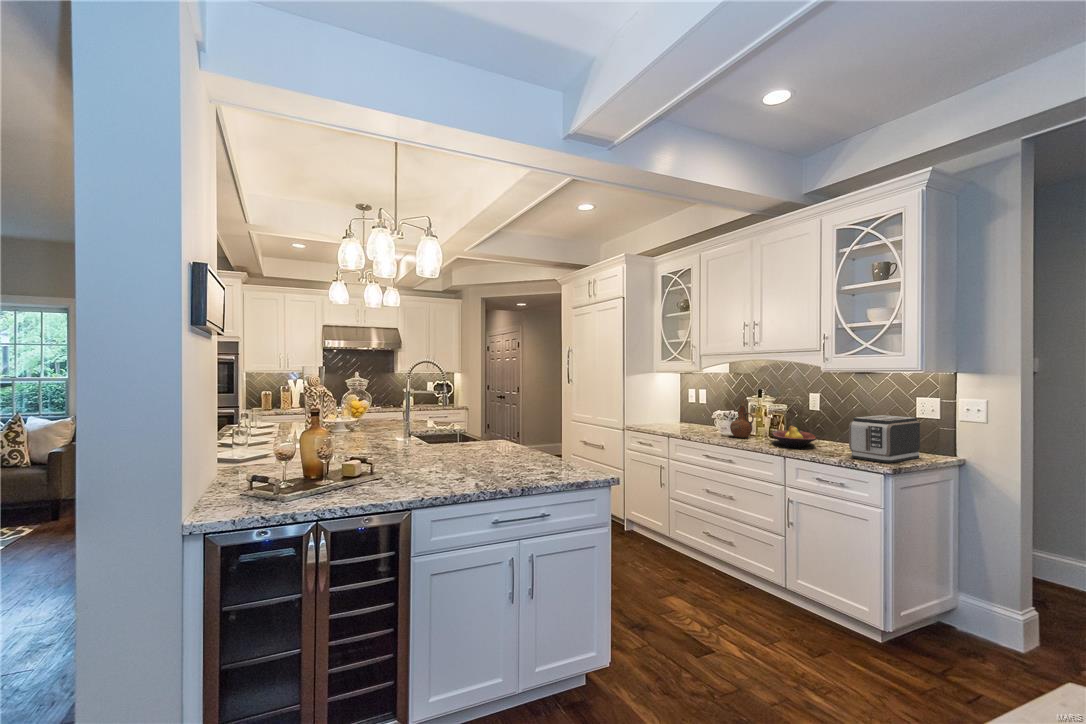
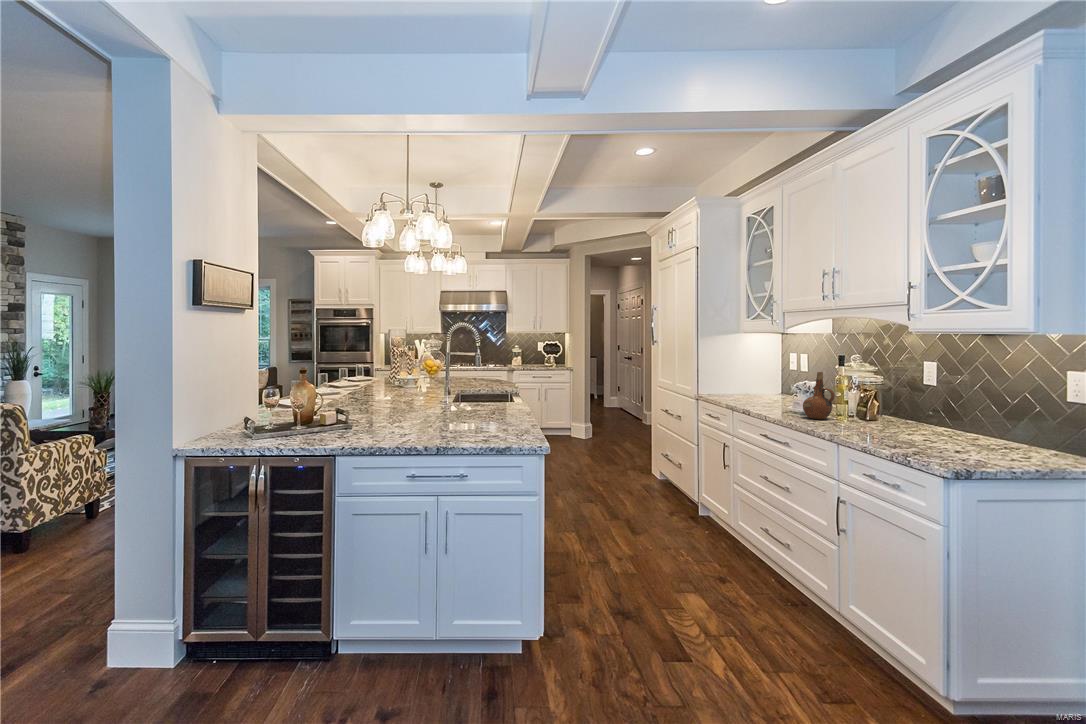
toaster: present [849,415,920,463] -> none [914,397,1043,464]
fruit bowl: present [772,426,816,448] -> none [838,407,904,436]

